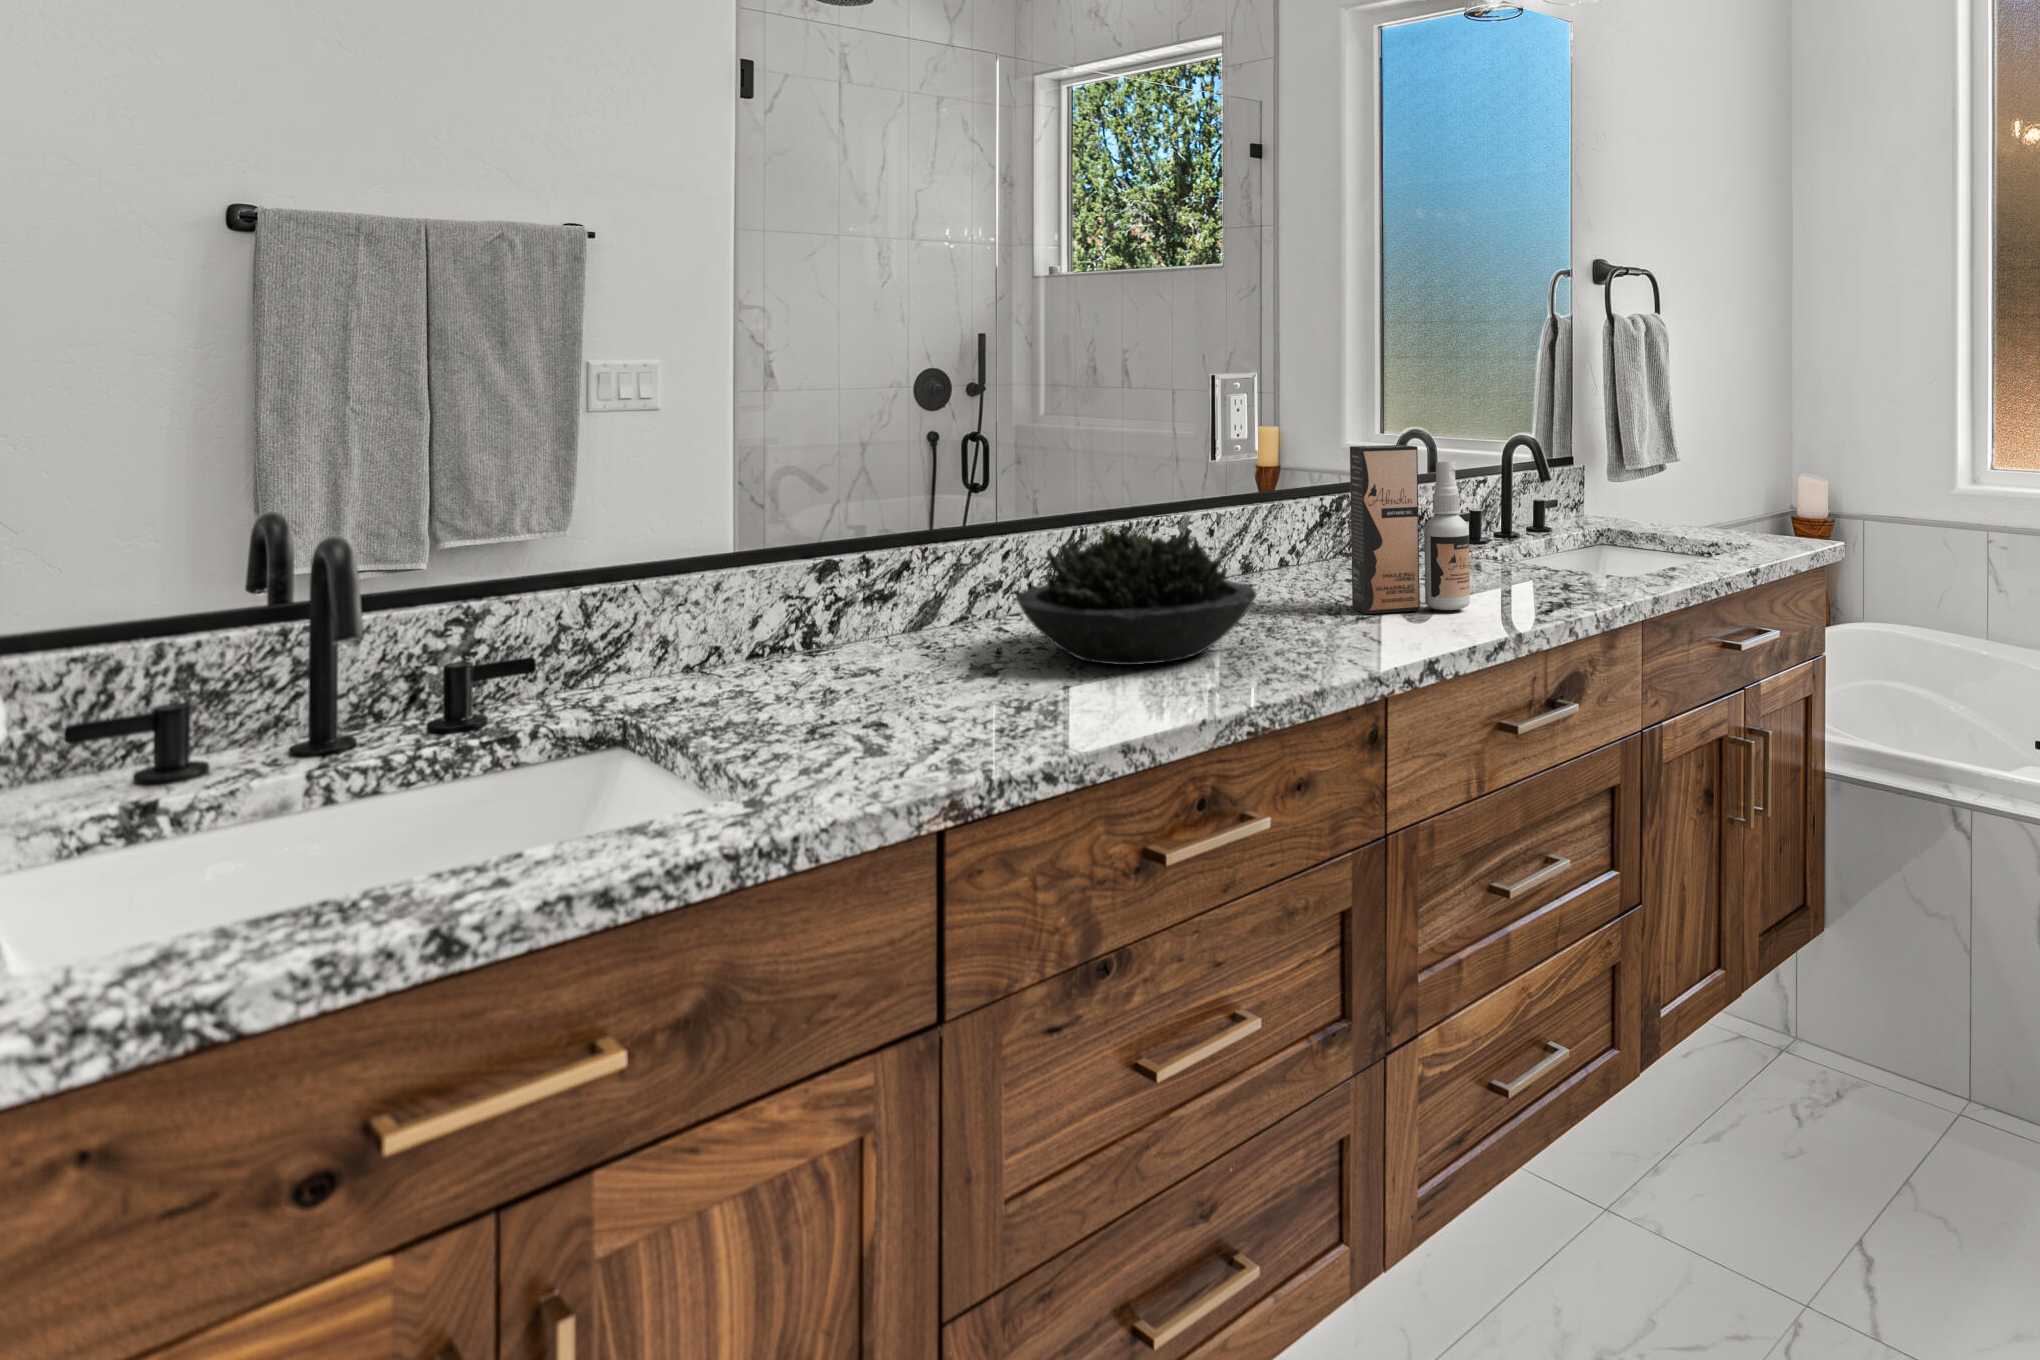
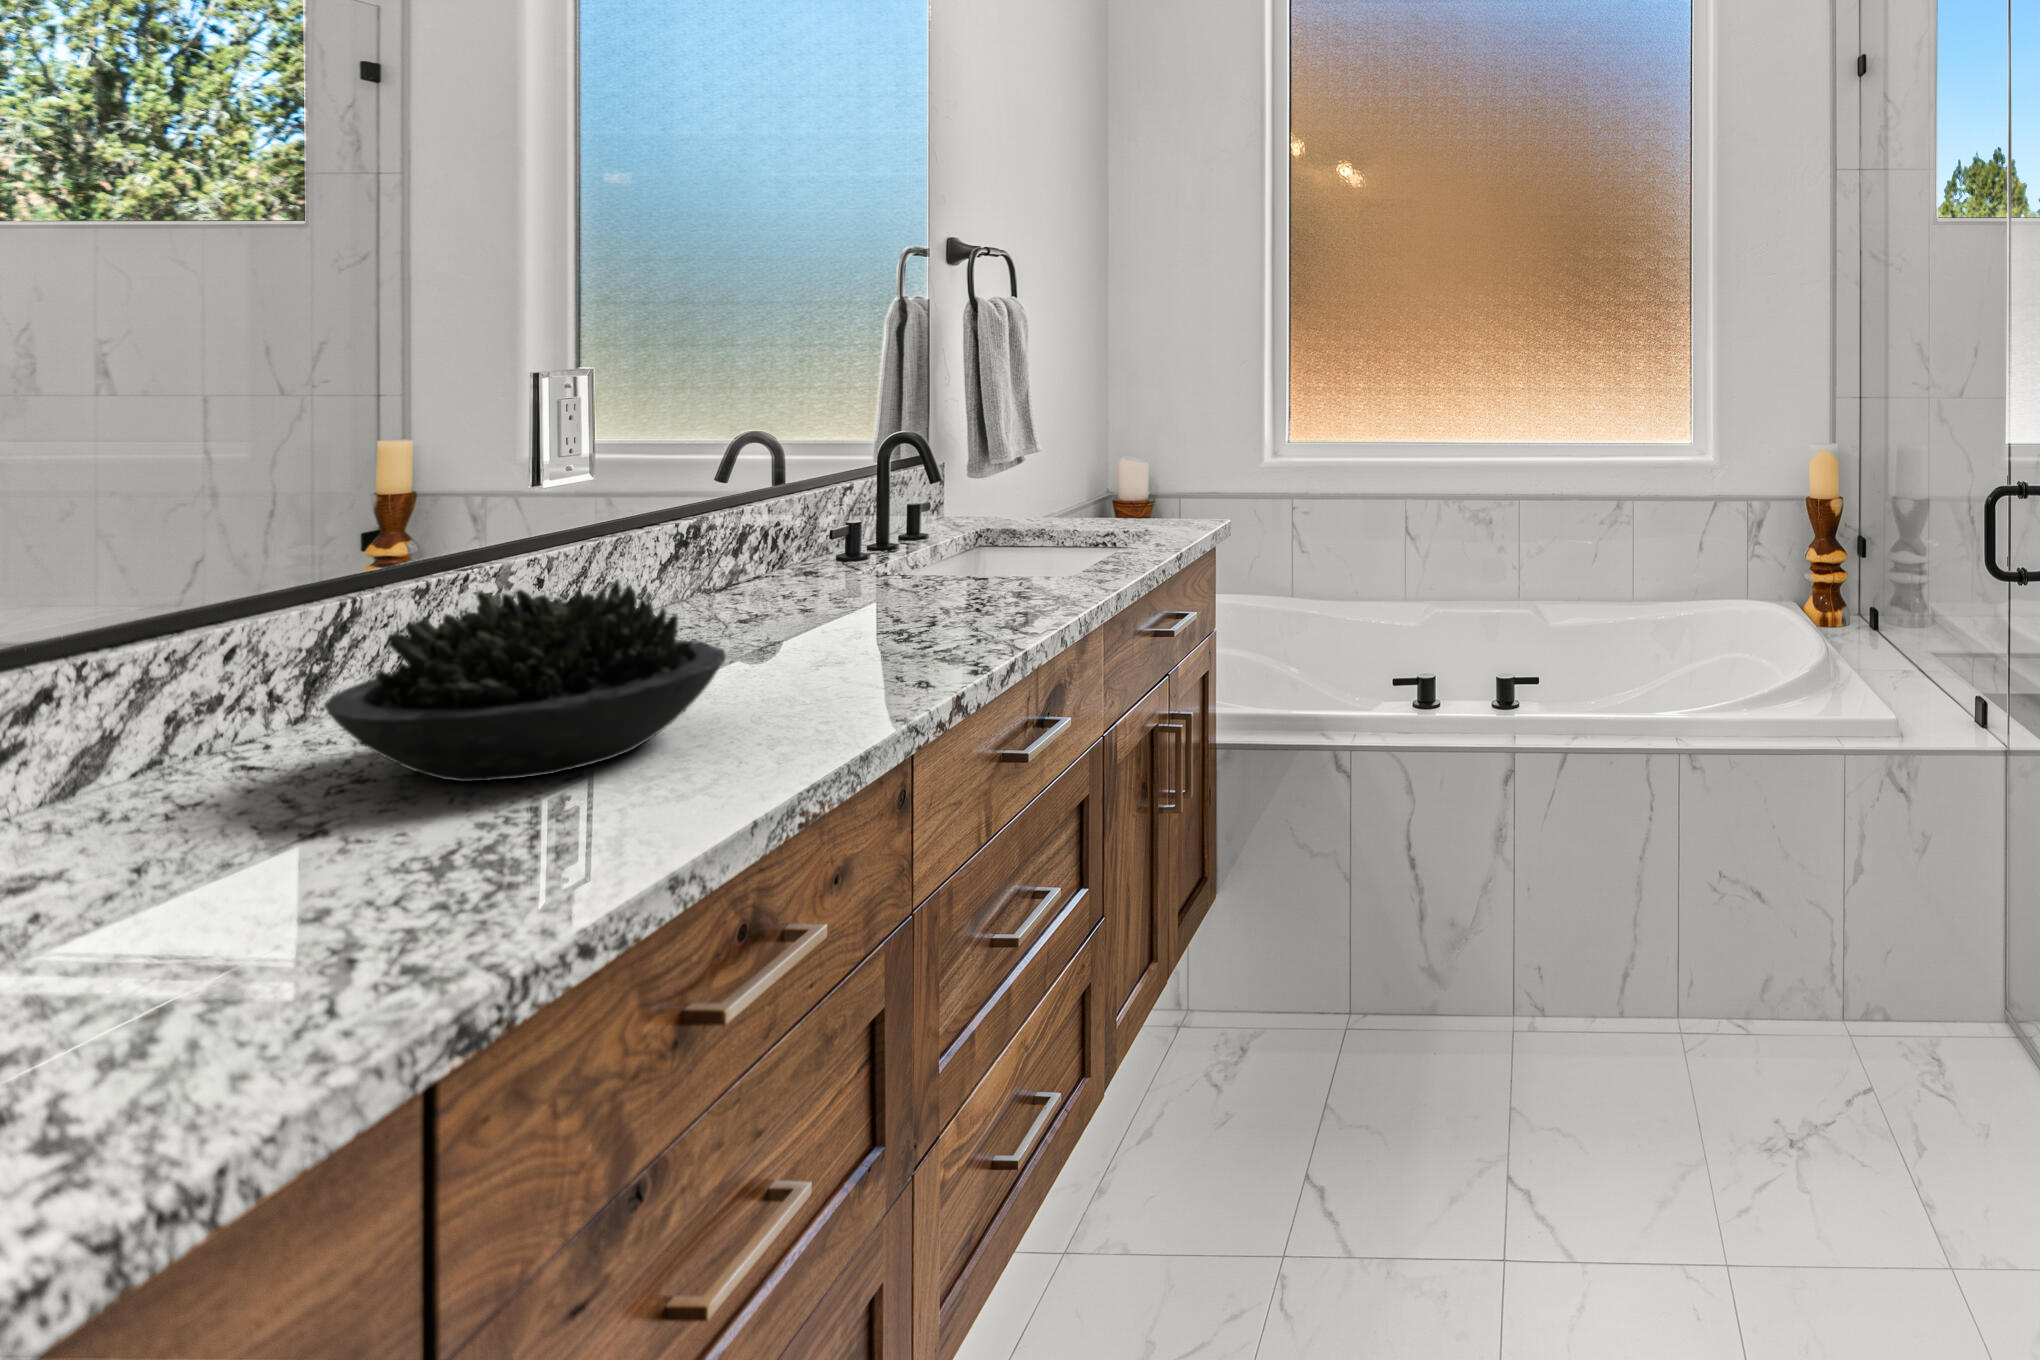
spray bottle: present [1350,445,1470,614] -> none [778,452,935,657]

